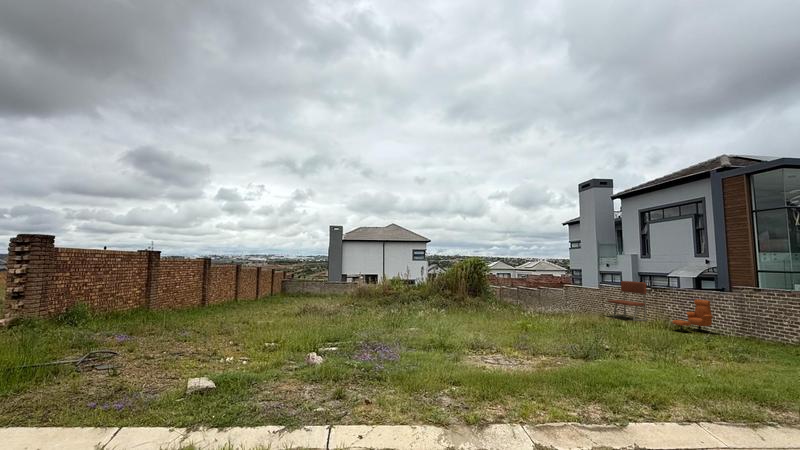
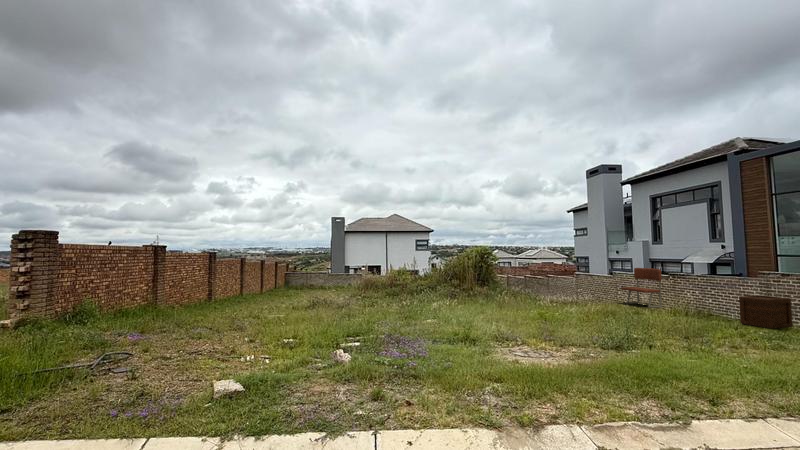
lounge chair: present [672,299,713,333] -> none [692,285,735,319]
wooden crate: none [716,310,767,343] -> present [739,295,793,329]

